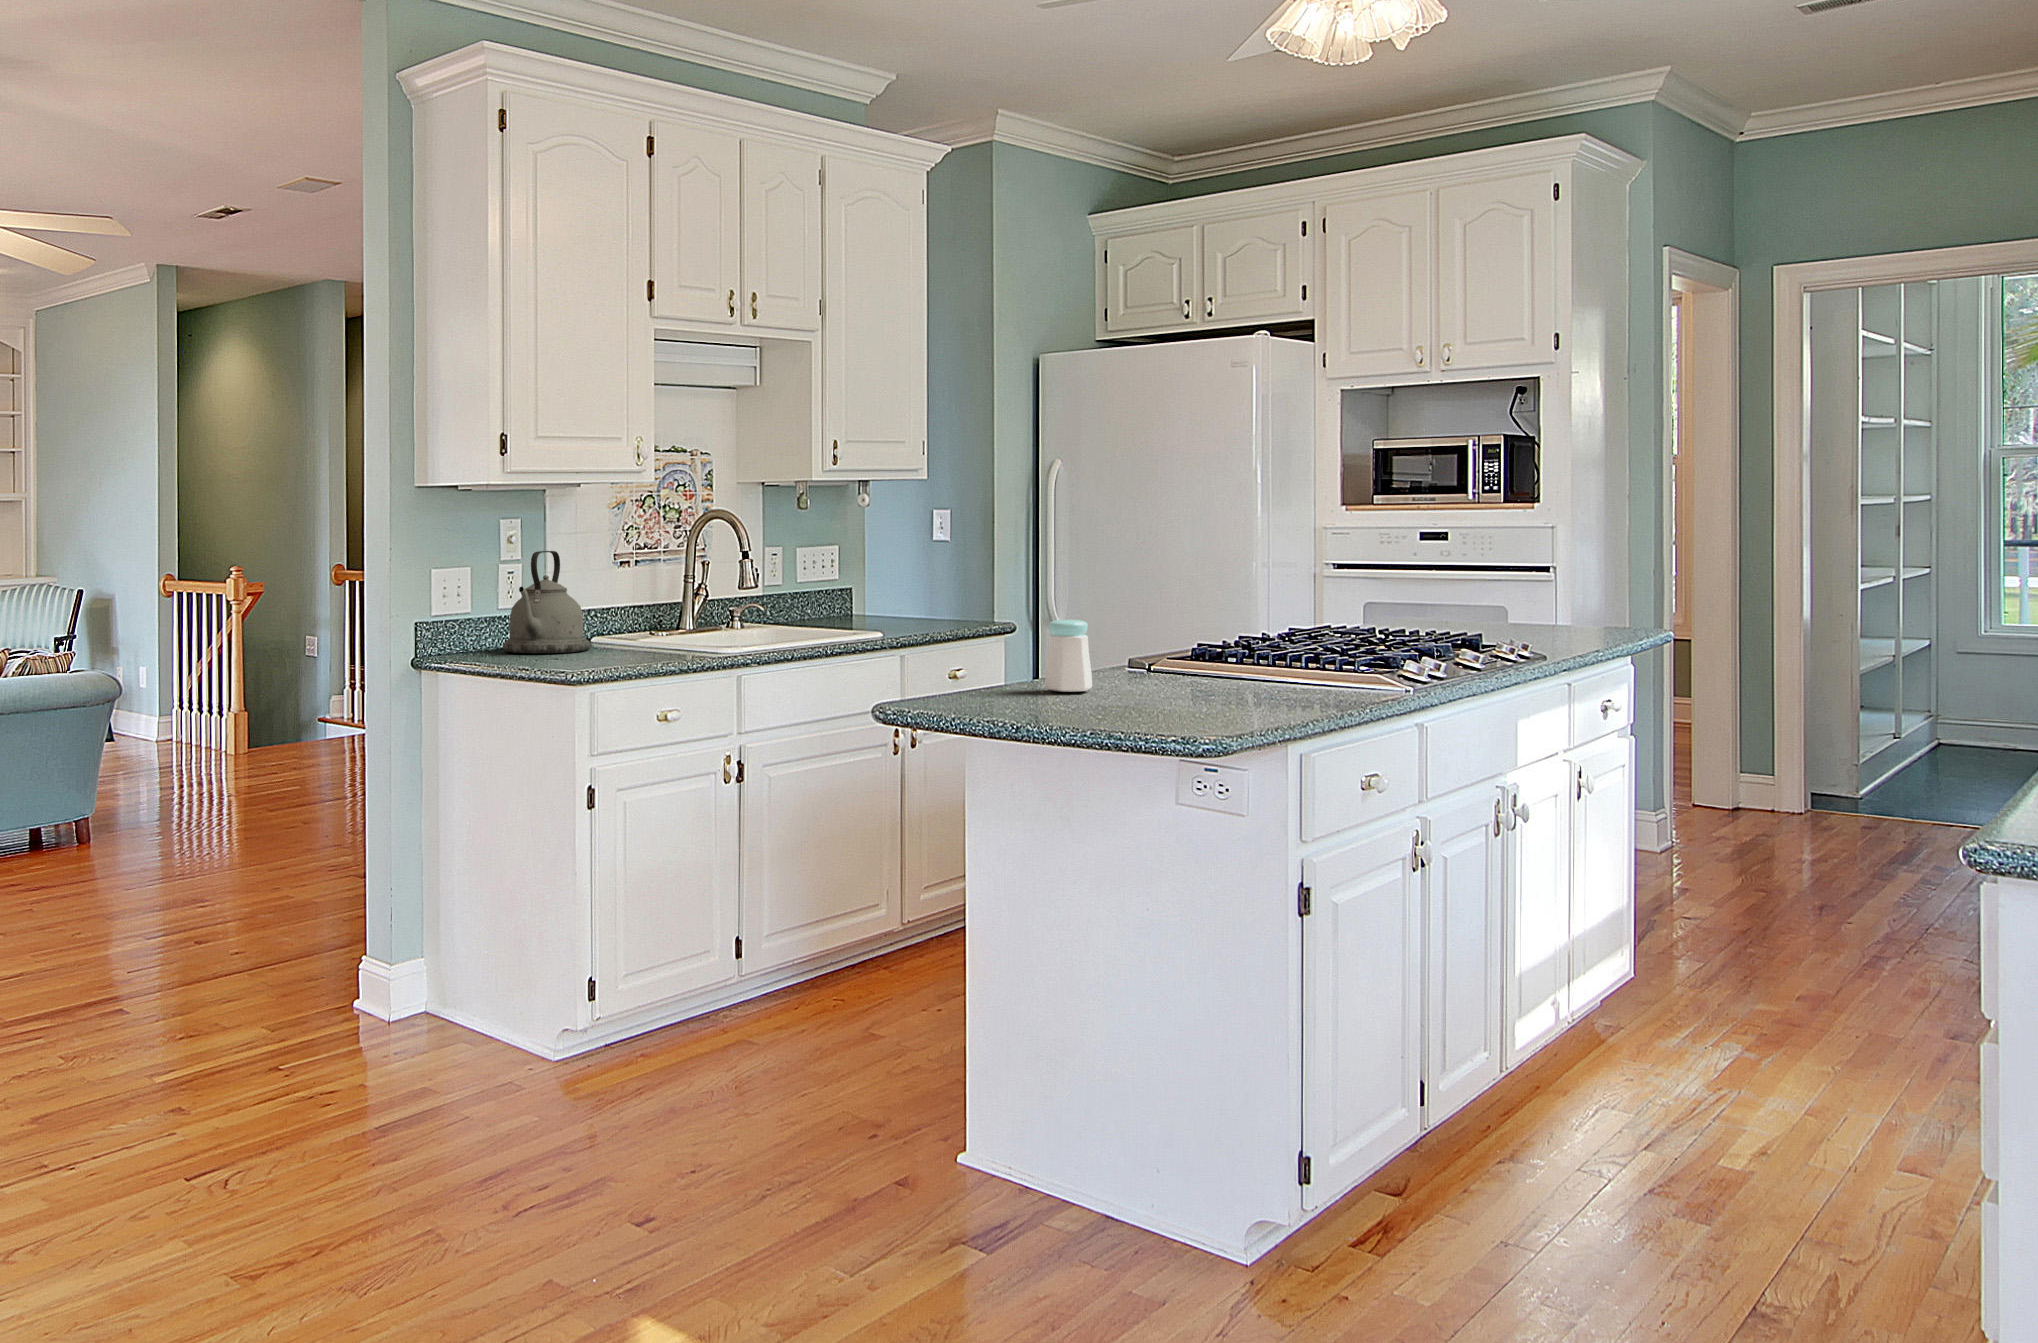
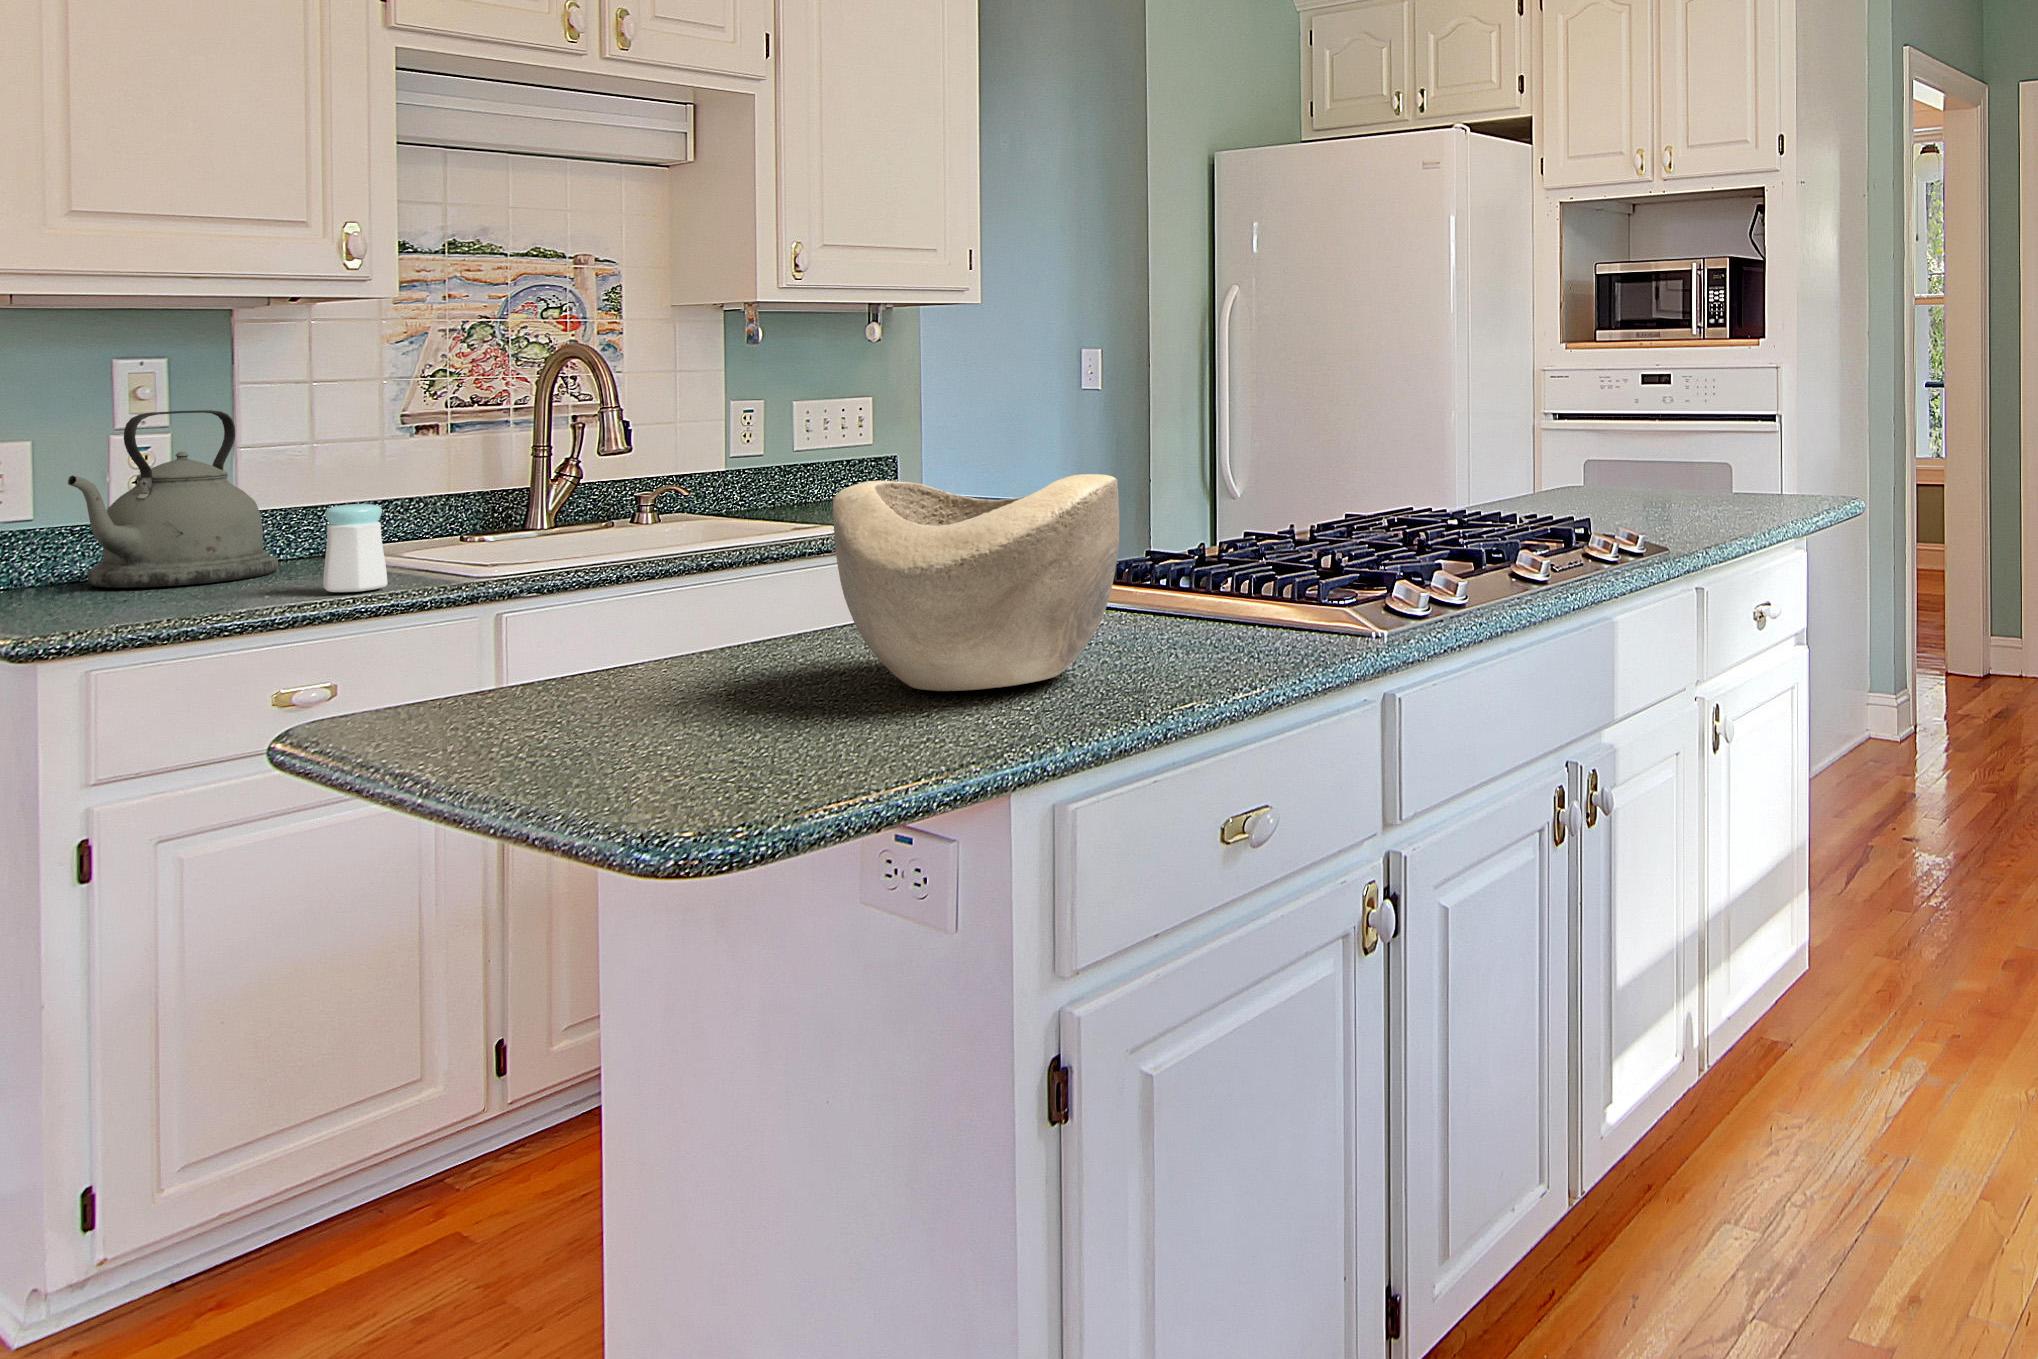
decorative bowl: none [1118,572,1268,681] -> present [833,474,1120,691]
salt shaker: present [1045,620,1092,692] -> present [323,504,387,592]

